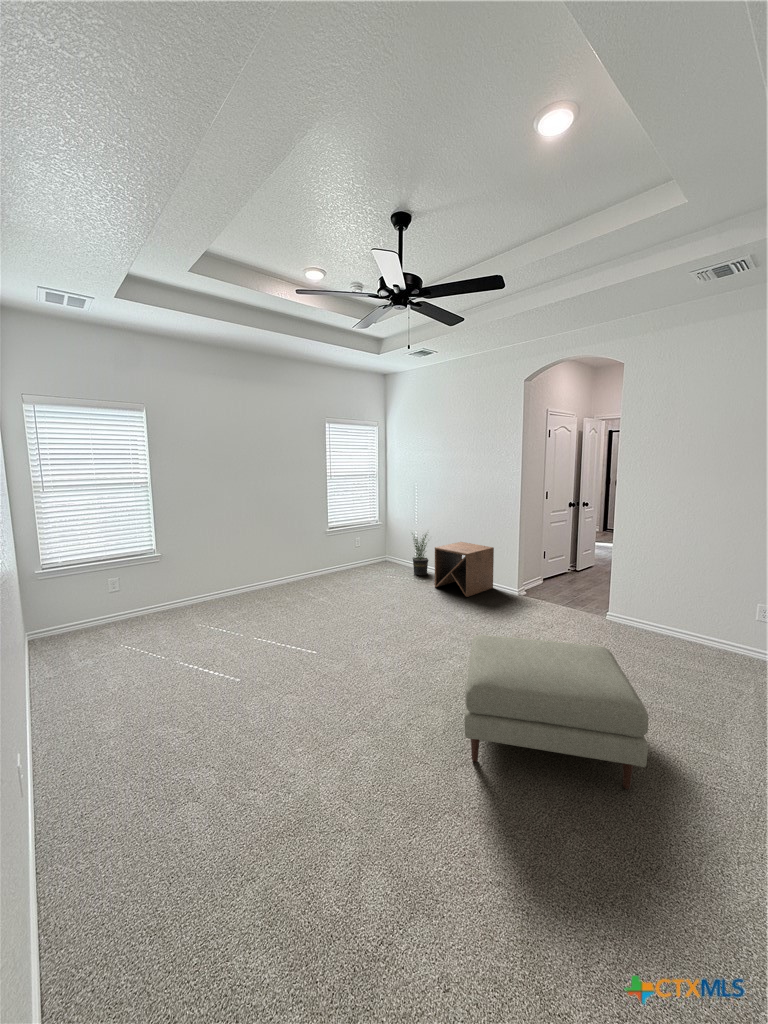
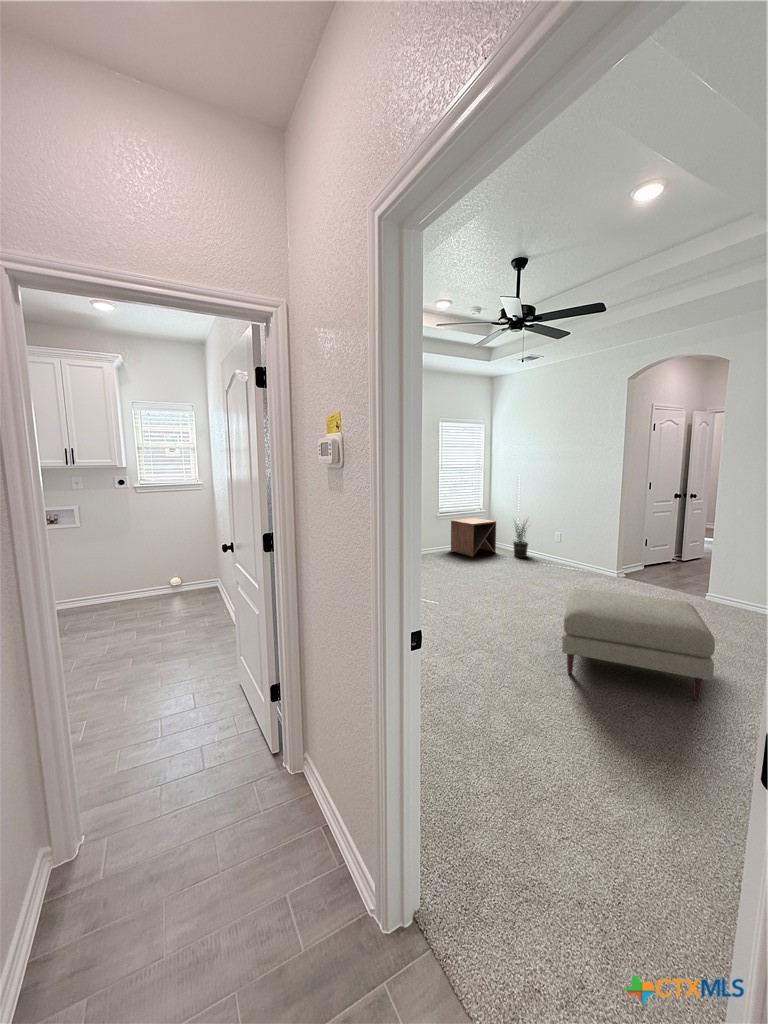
side table: present [435,542,494,597] -> present [451,518,496,556]

